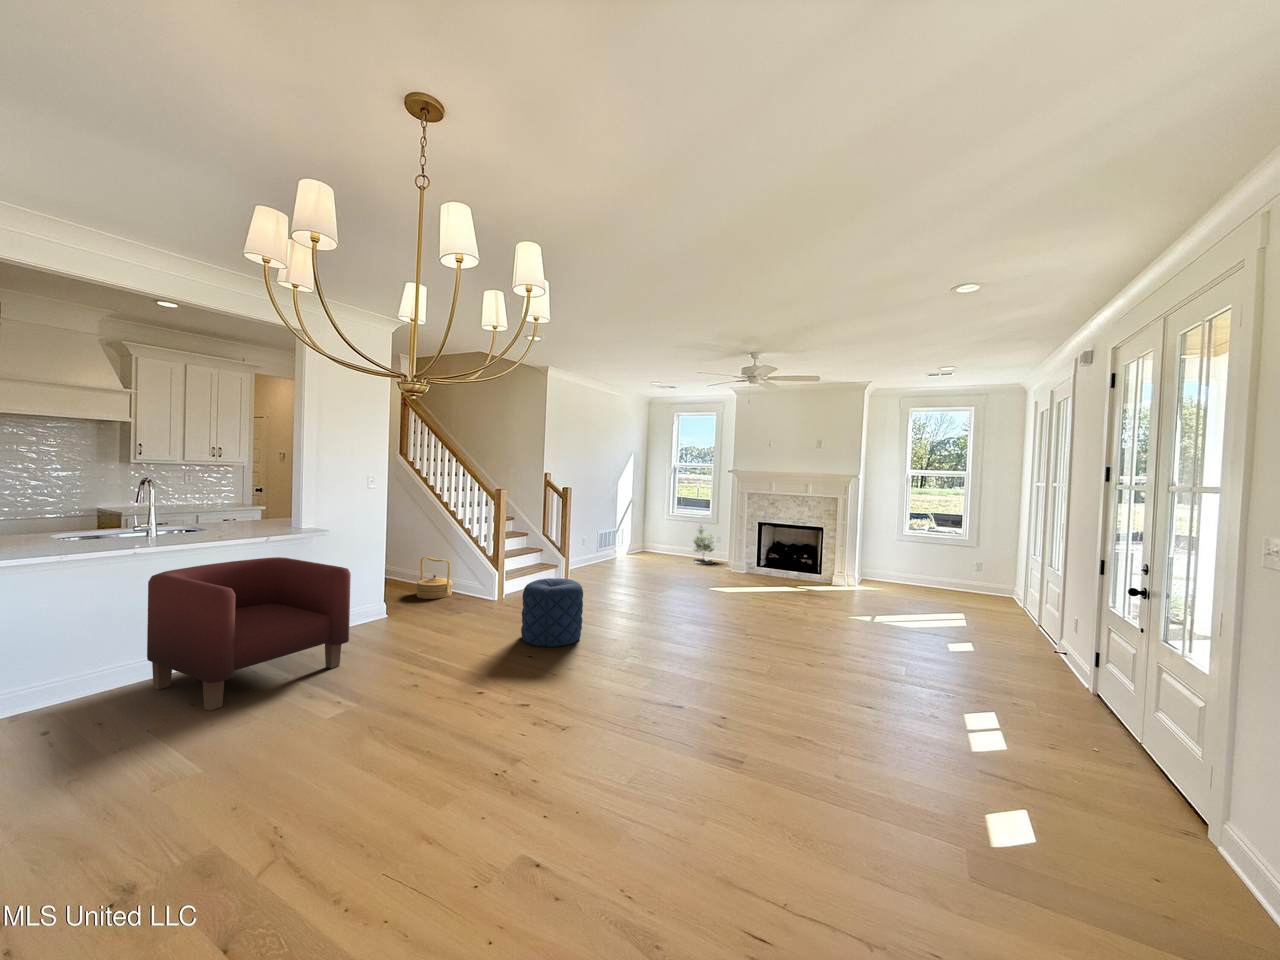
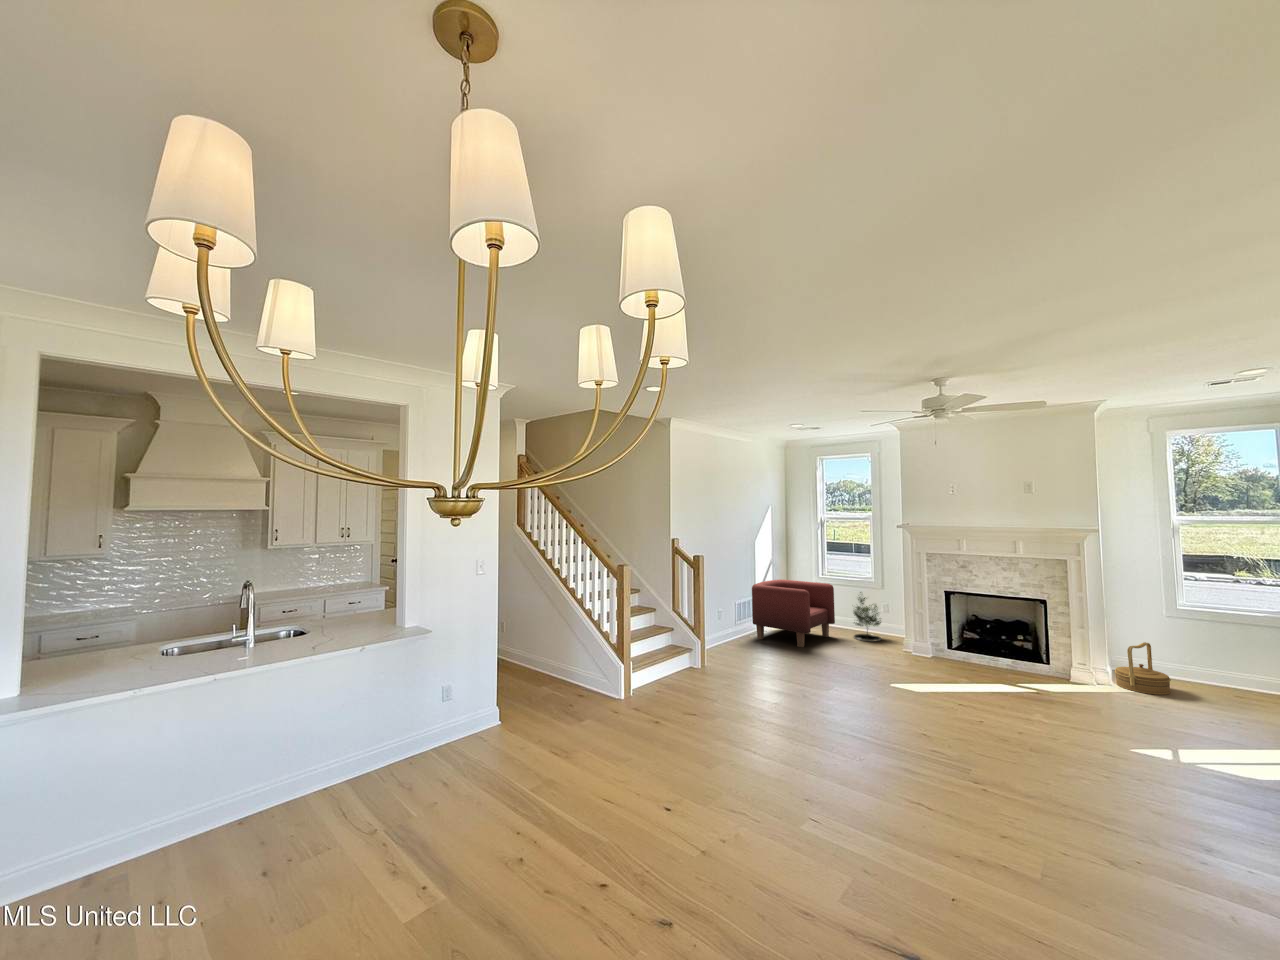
armchair: present [147,557,351,711] -> present [752,580,835,647]
woven basket: present [416,557,453,599] -> present [1114,642,1171,695]
pouf: present [521,578,583,647] -> none [653,687,732,791]

